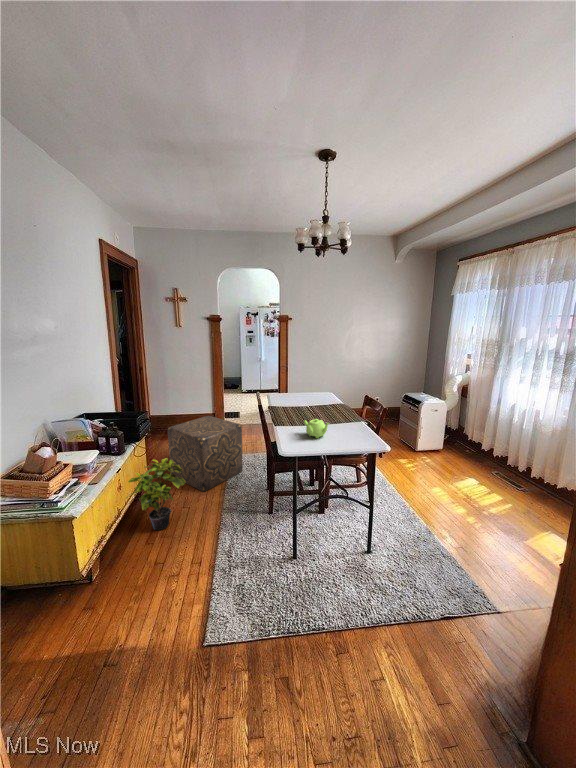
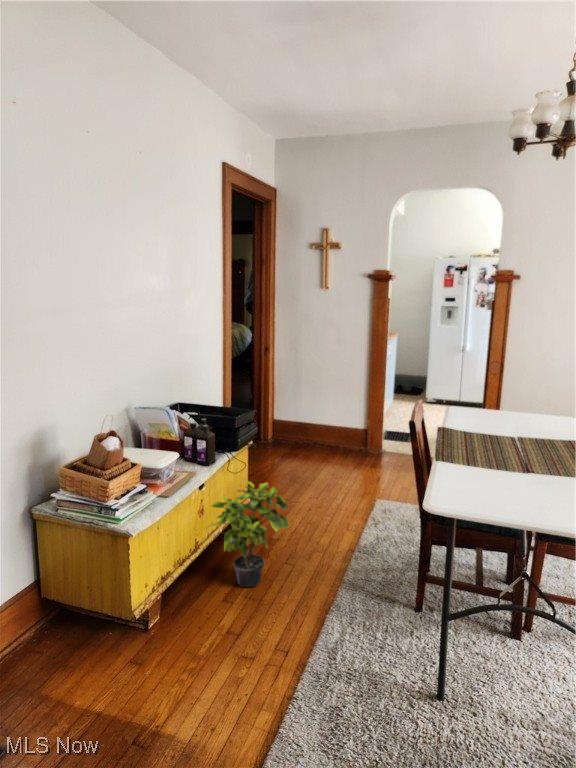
ottoman: present [168,416,243,492] -> none [281,430,396,548]
teapot: present [304,419,329,438] -> none [486,459,534,496]

